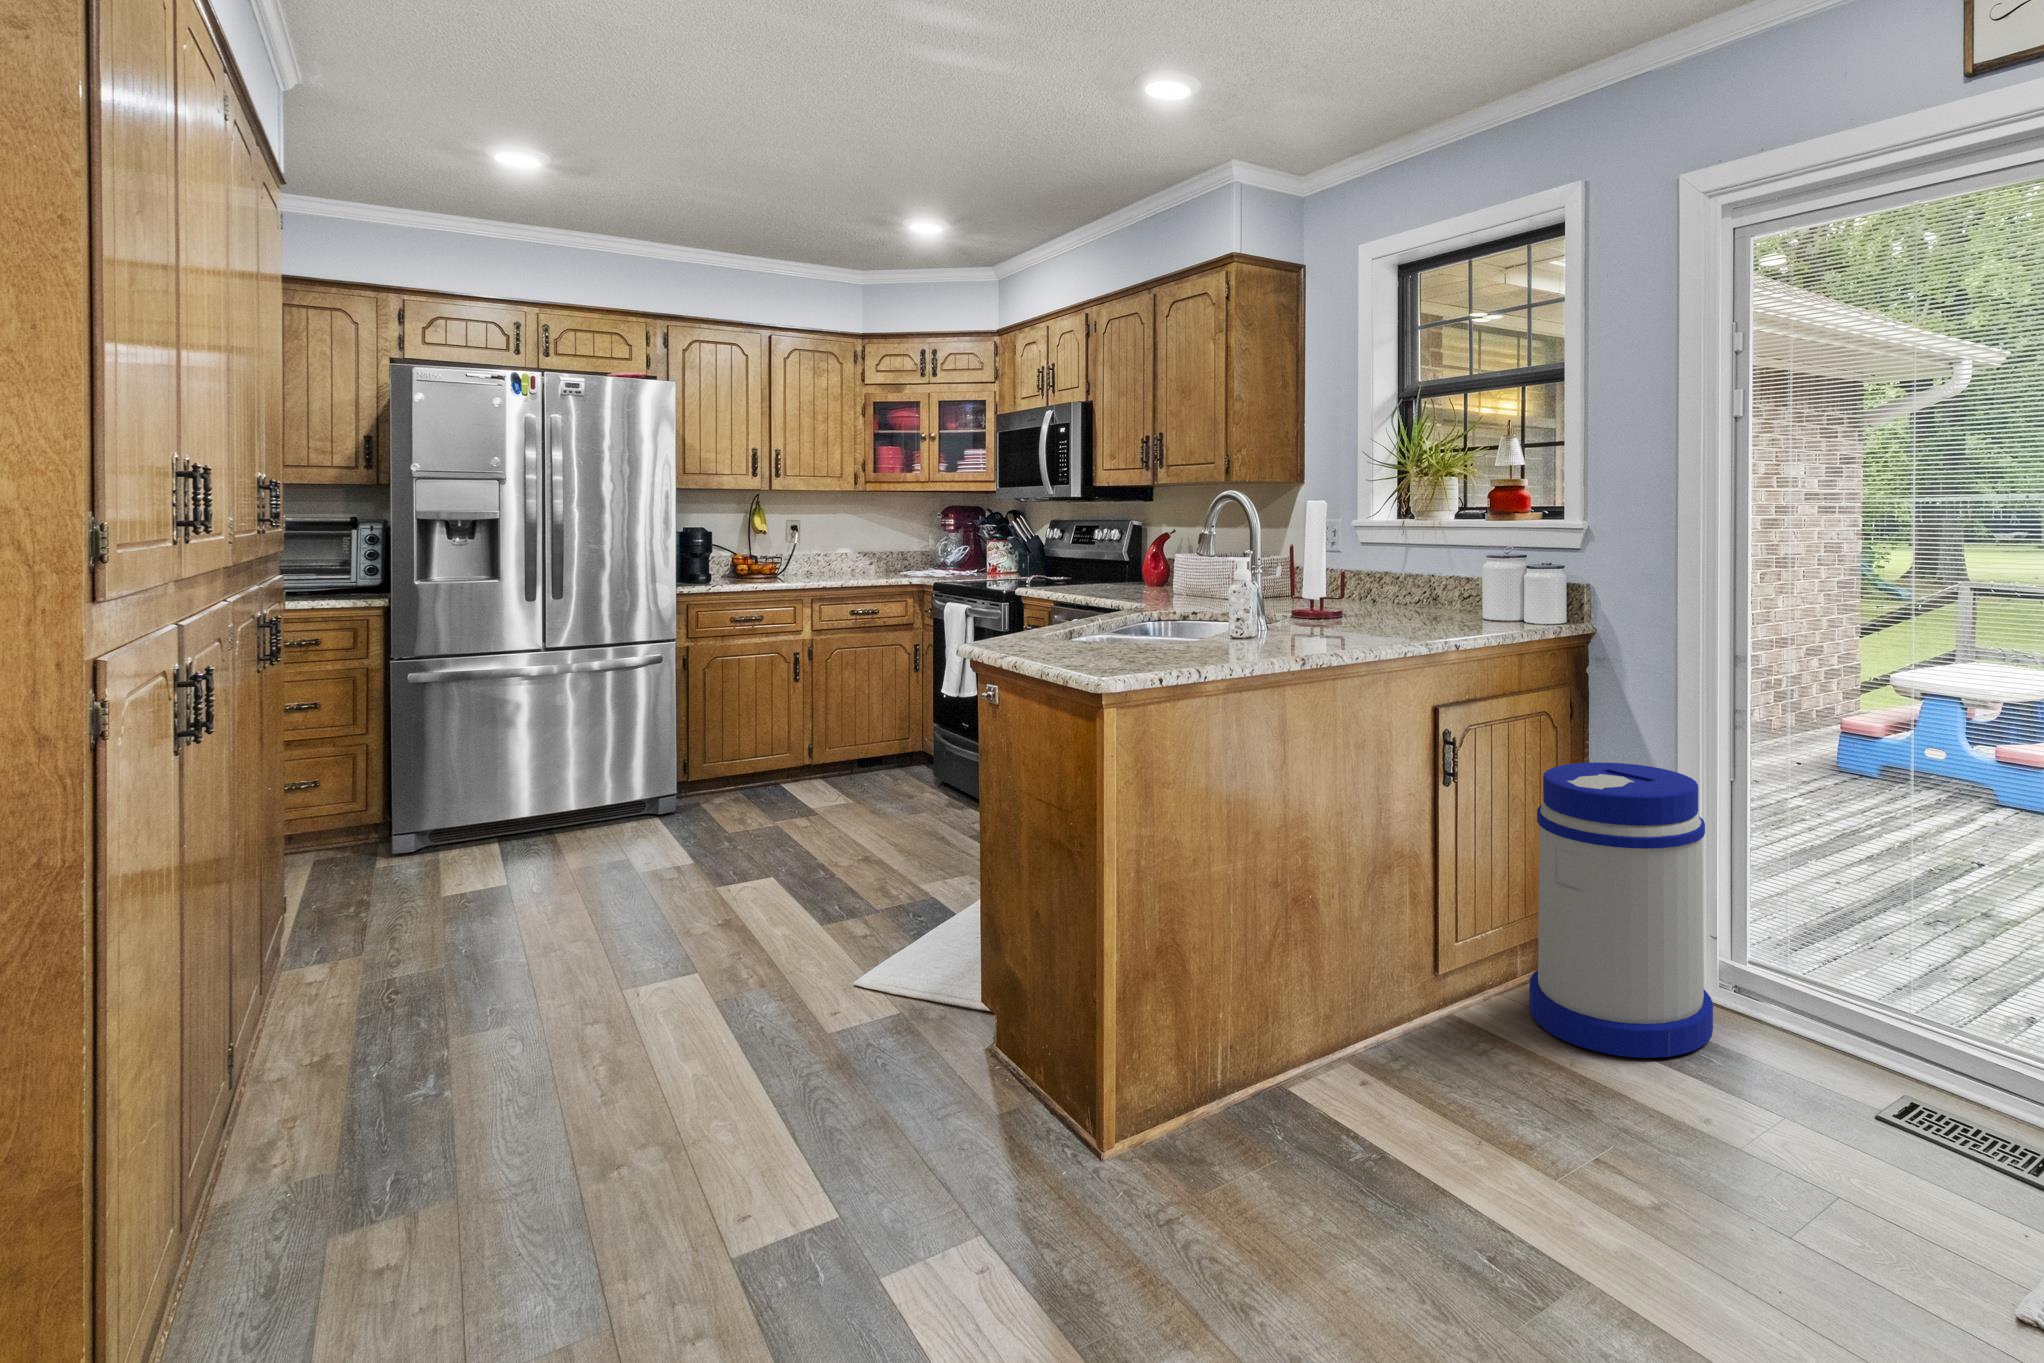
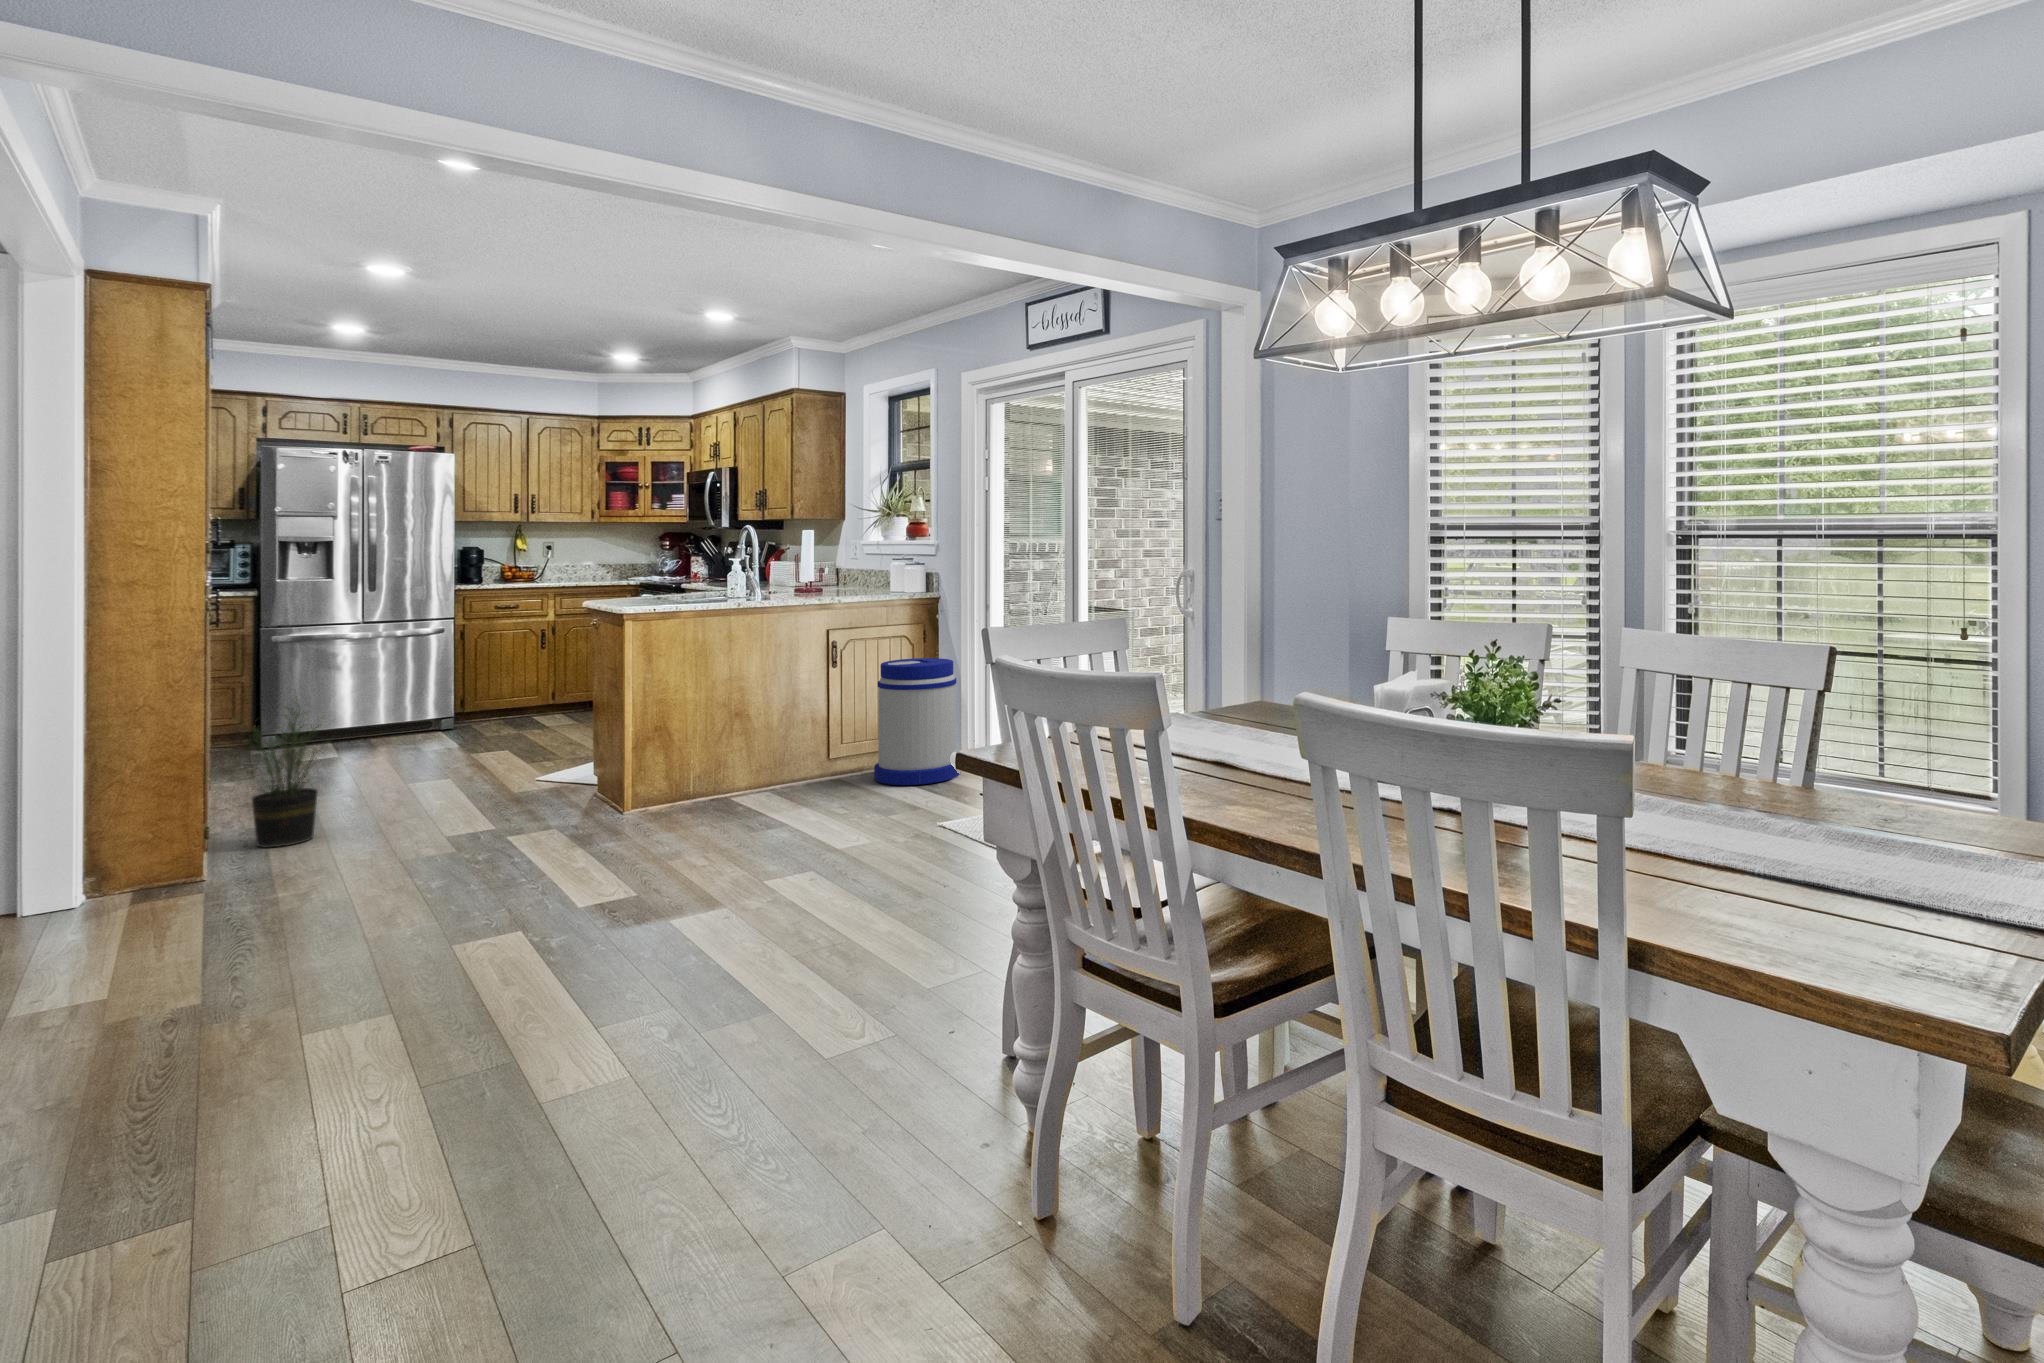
potted plant: none [216,869,497,1264] -> present [231,702,330,848]

